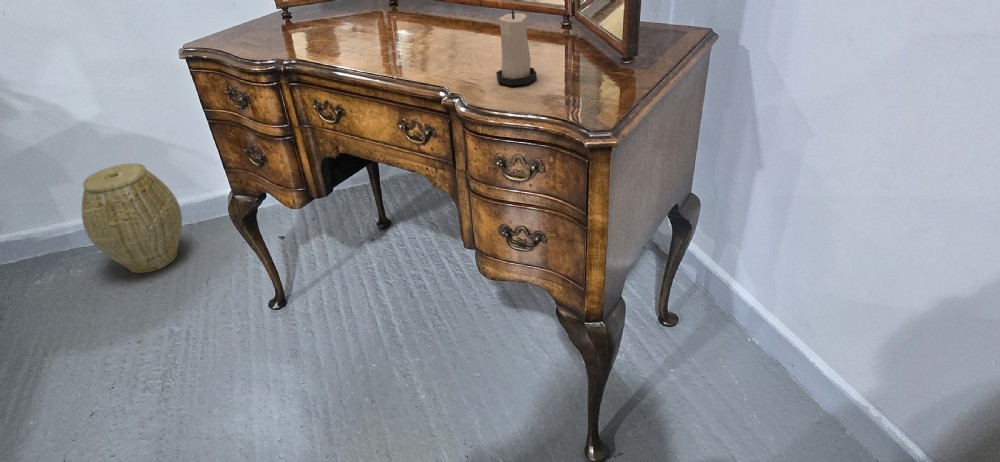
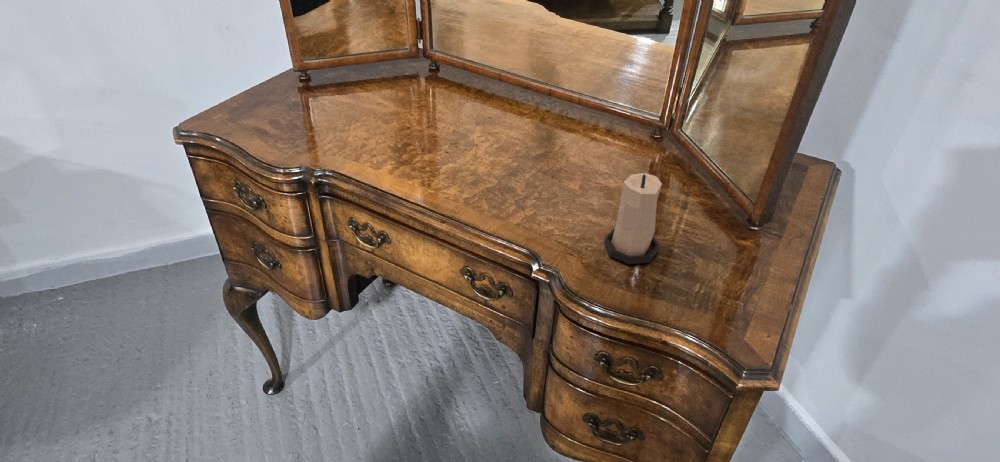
woven basket: present [82,163,182,273] -> none [40,204,159,329]

